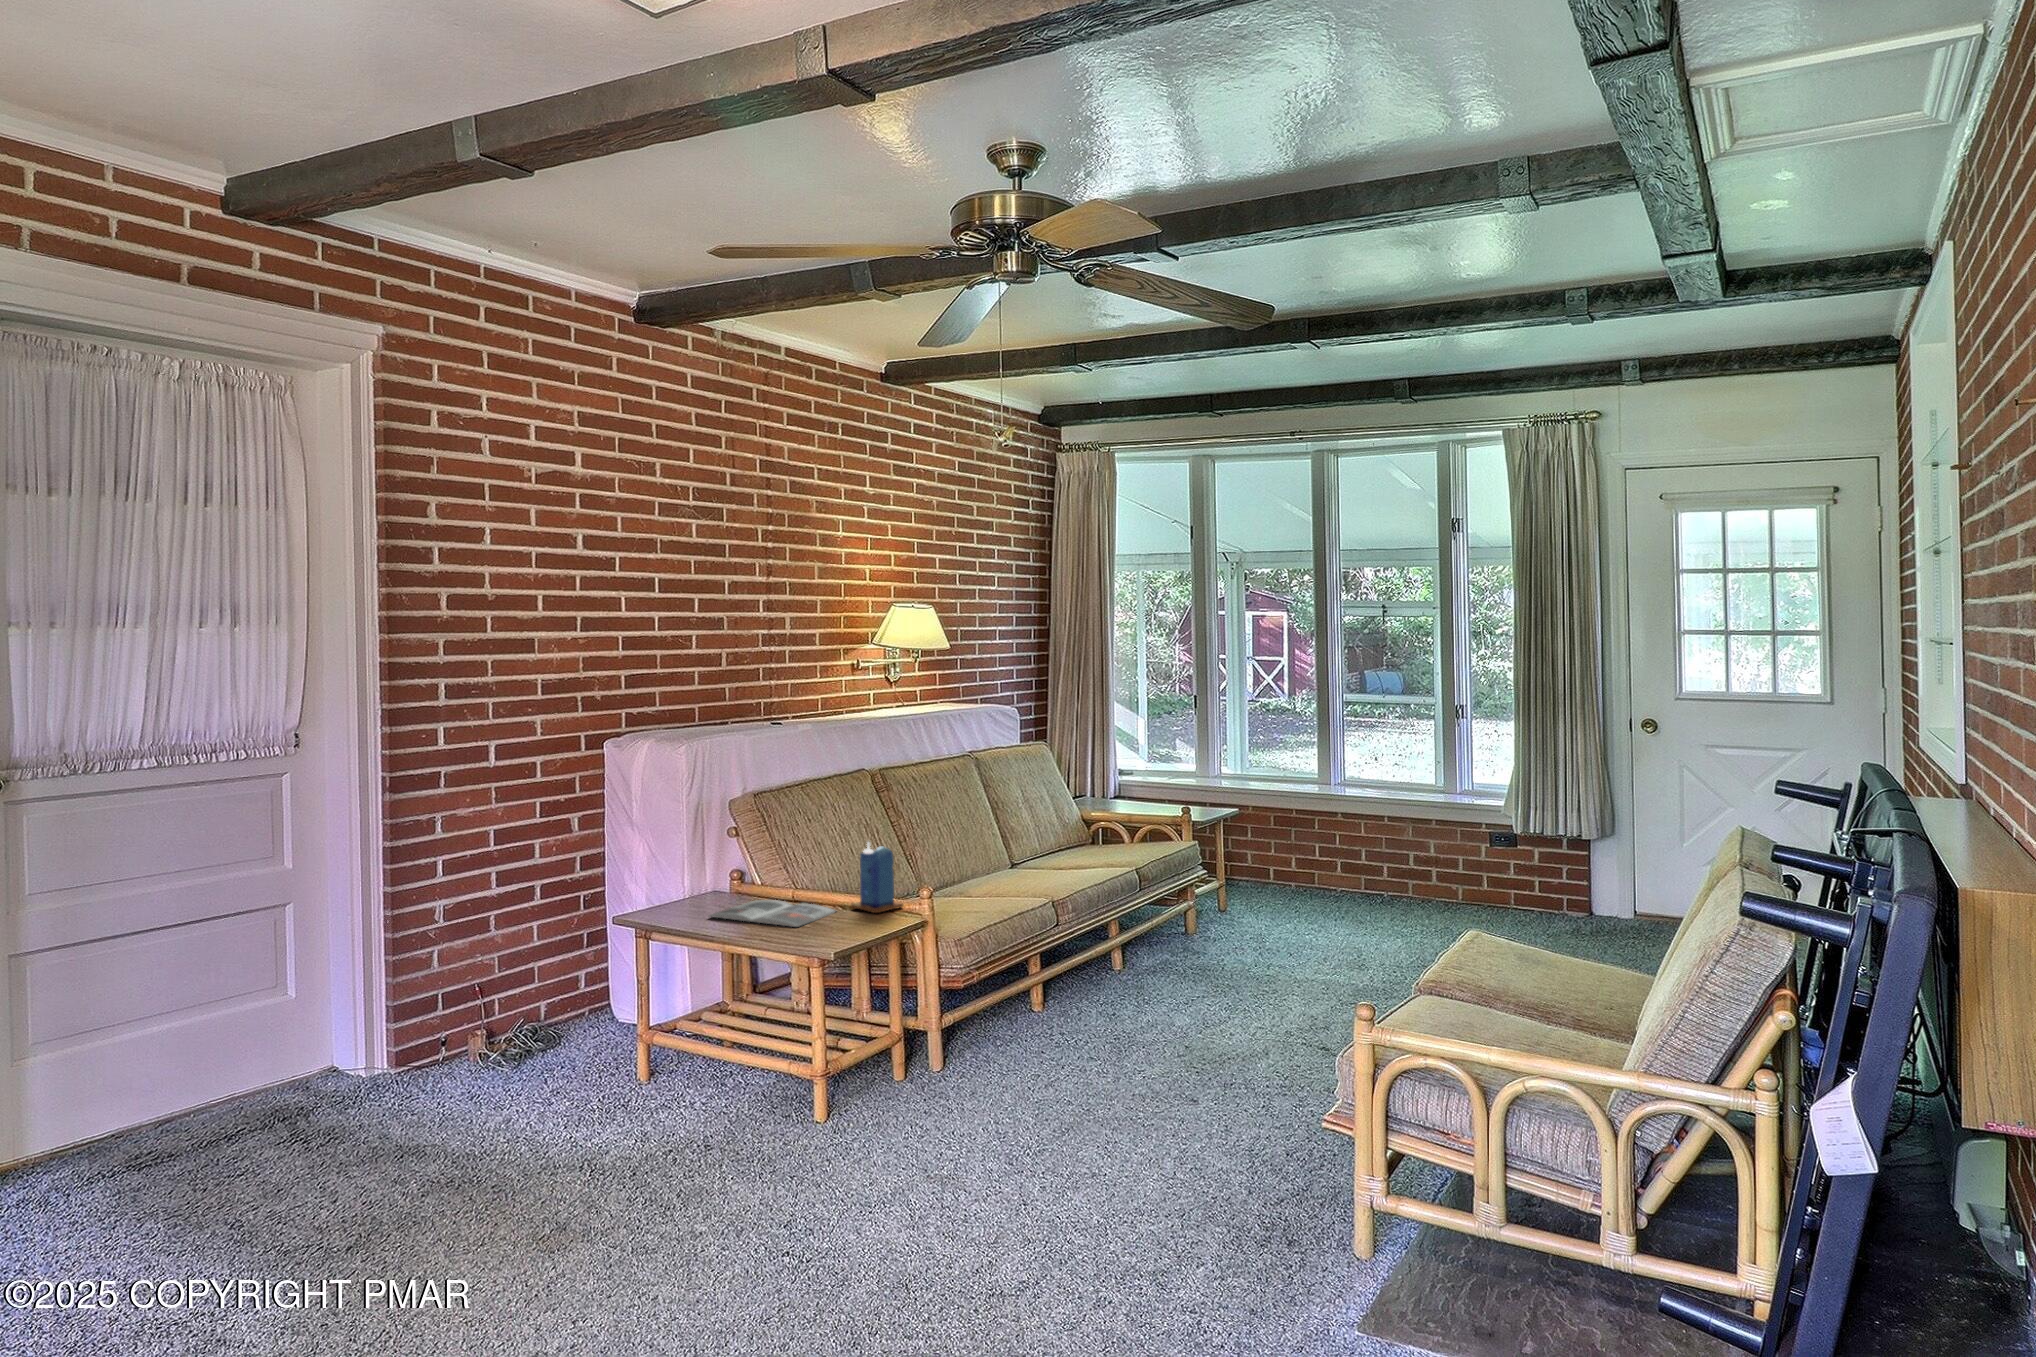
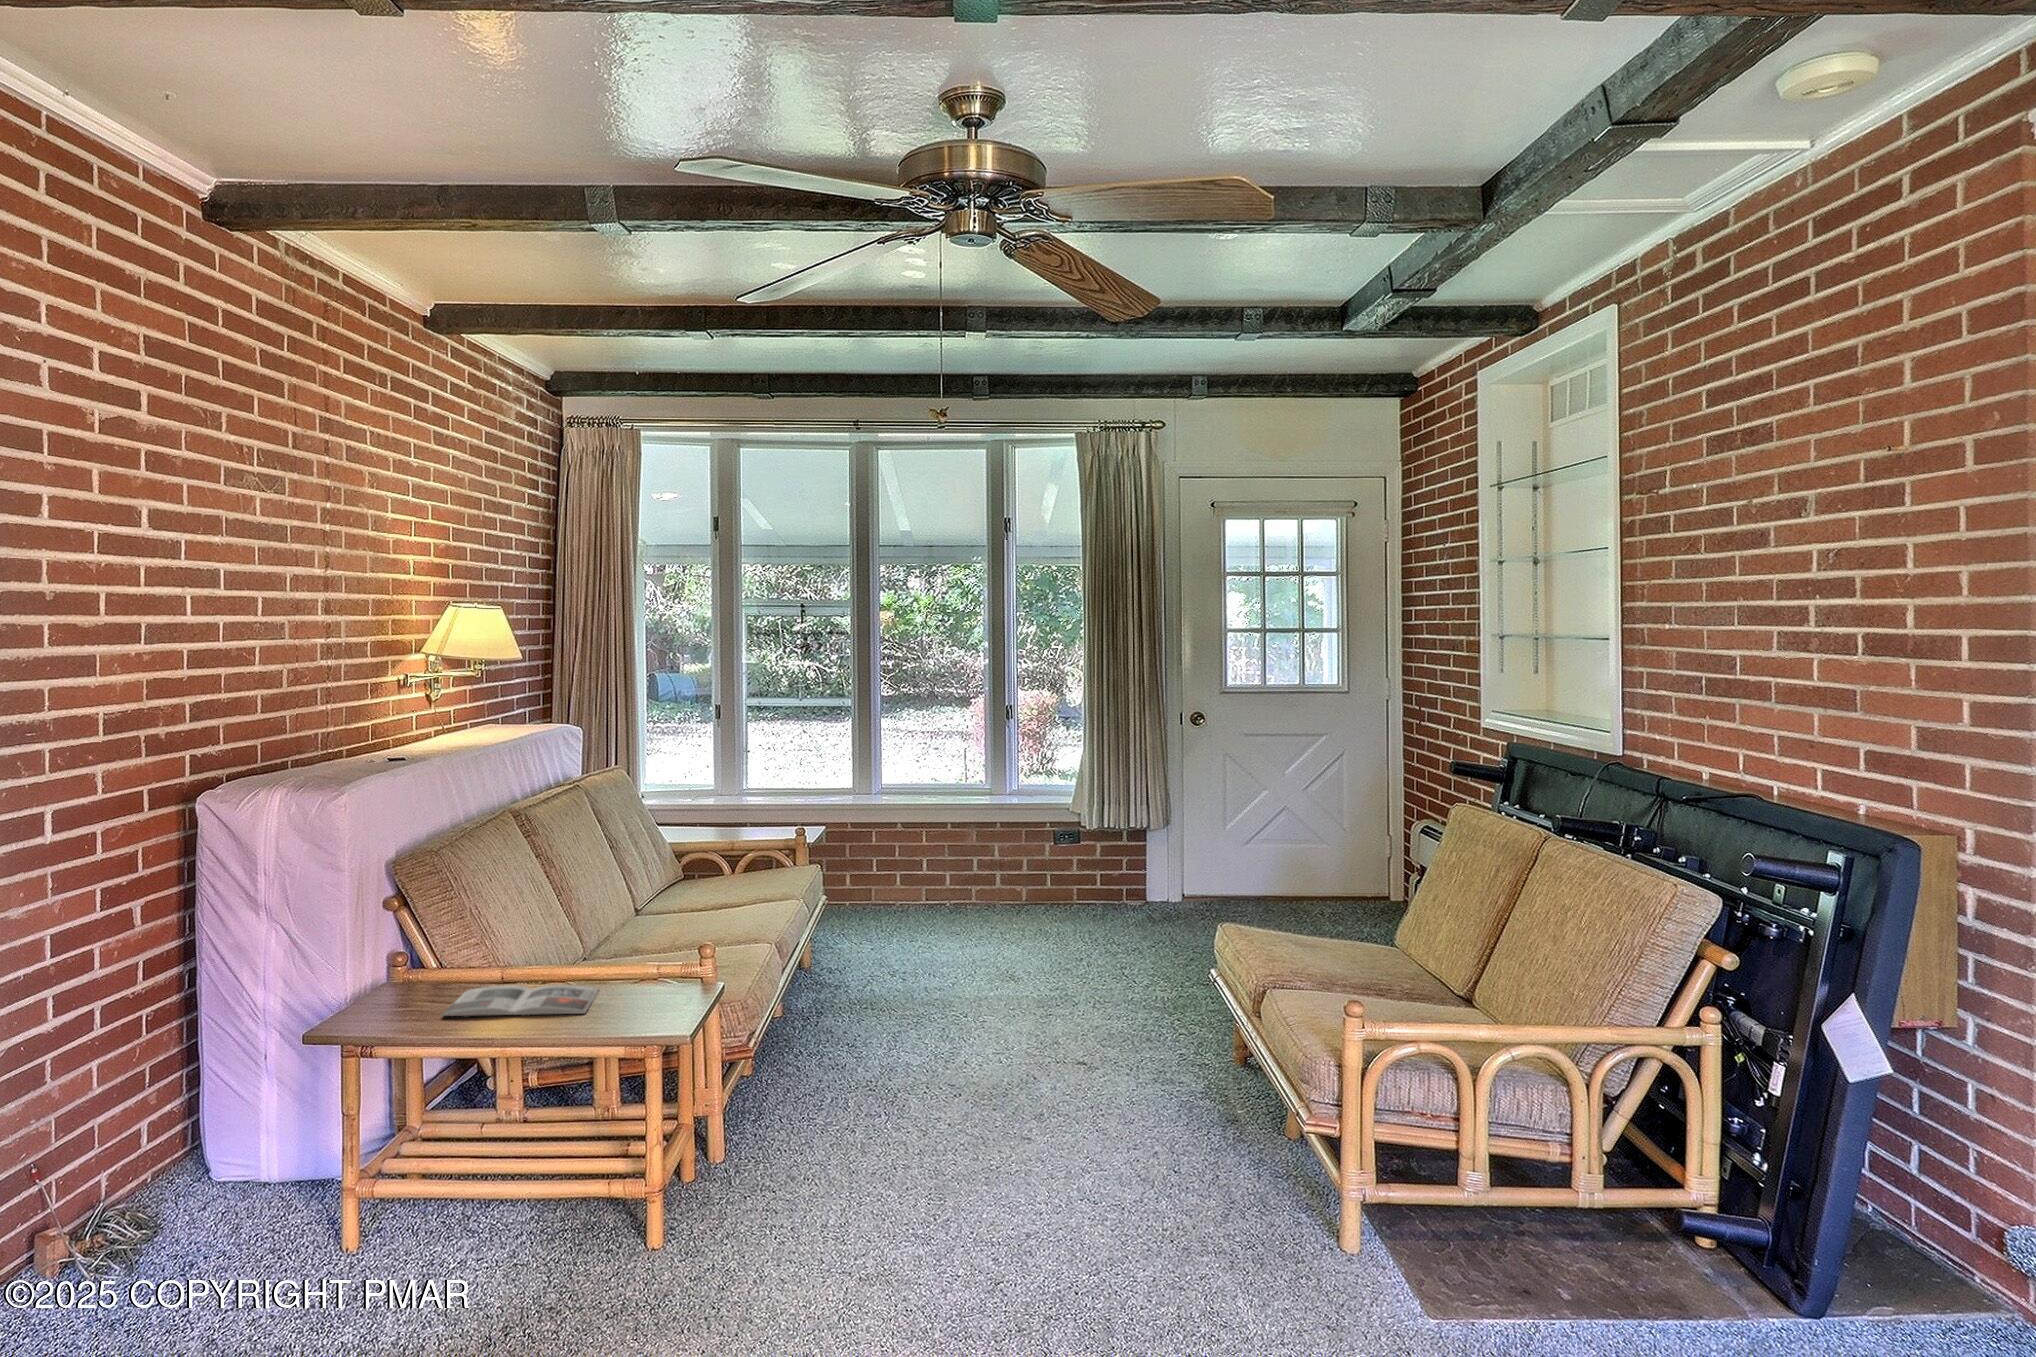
candle: present [851,842,903,913] -> none [612,902,674,986]

